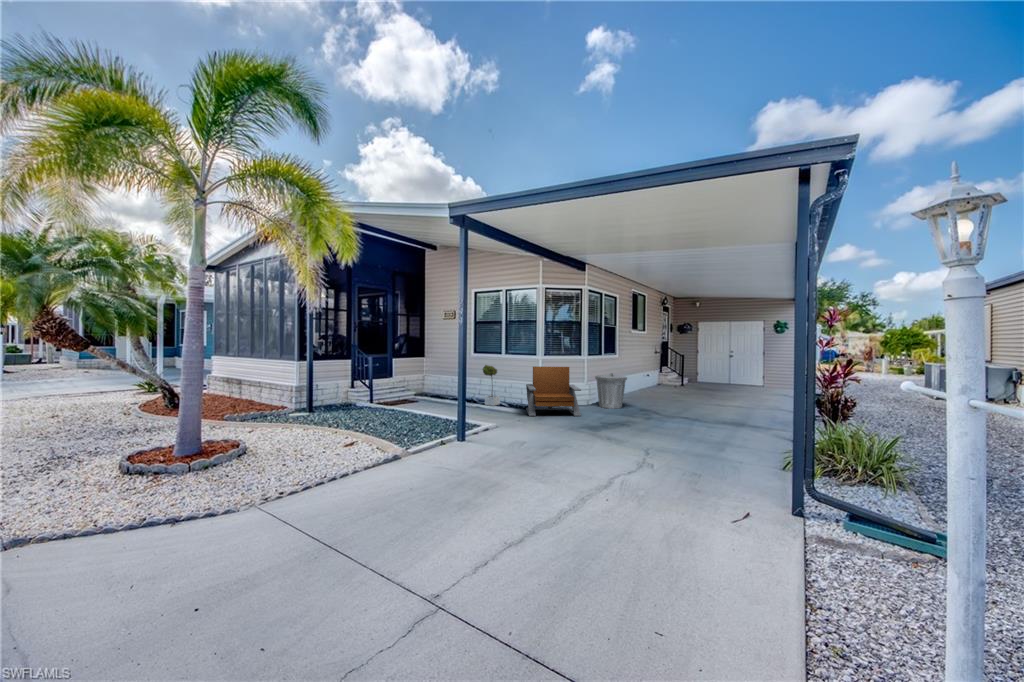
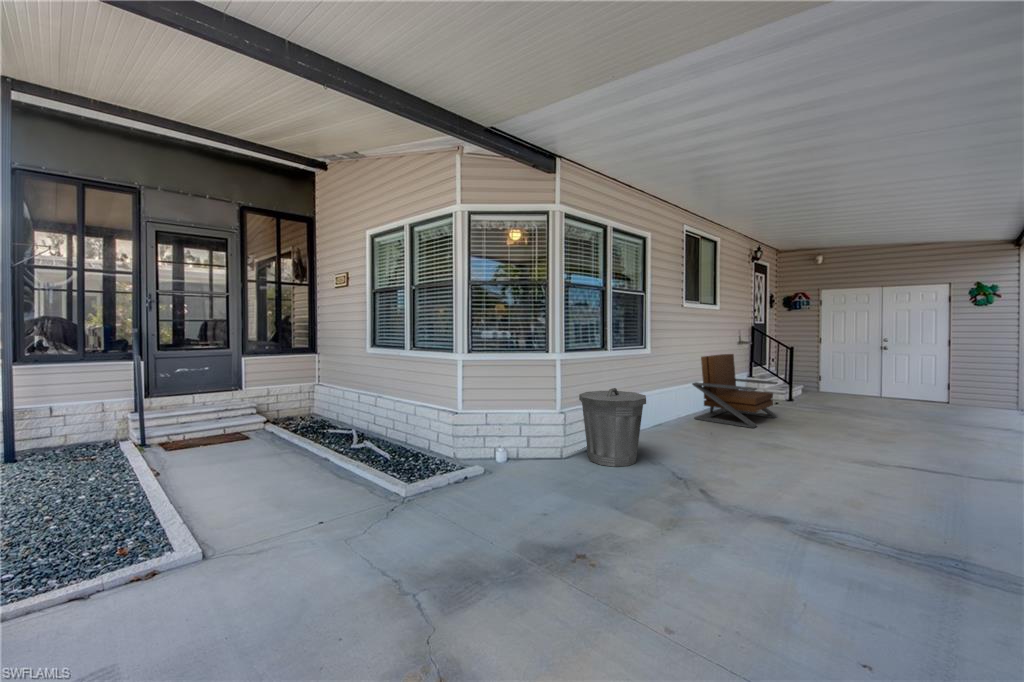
potted tree: present [483,365,500,406] -> none [366,369,400,448]
lounge chair: present [526,366,581,416] -> present [692,354,778,428]

